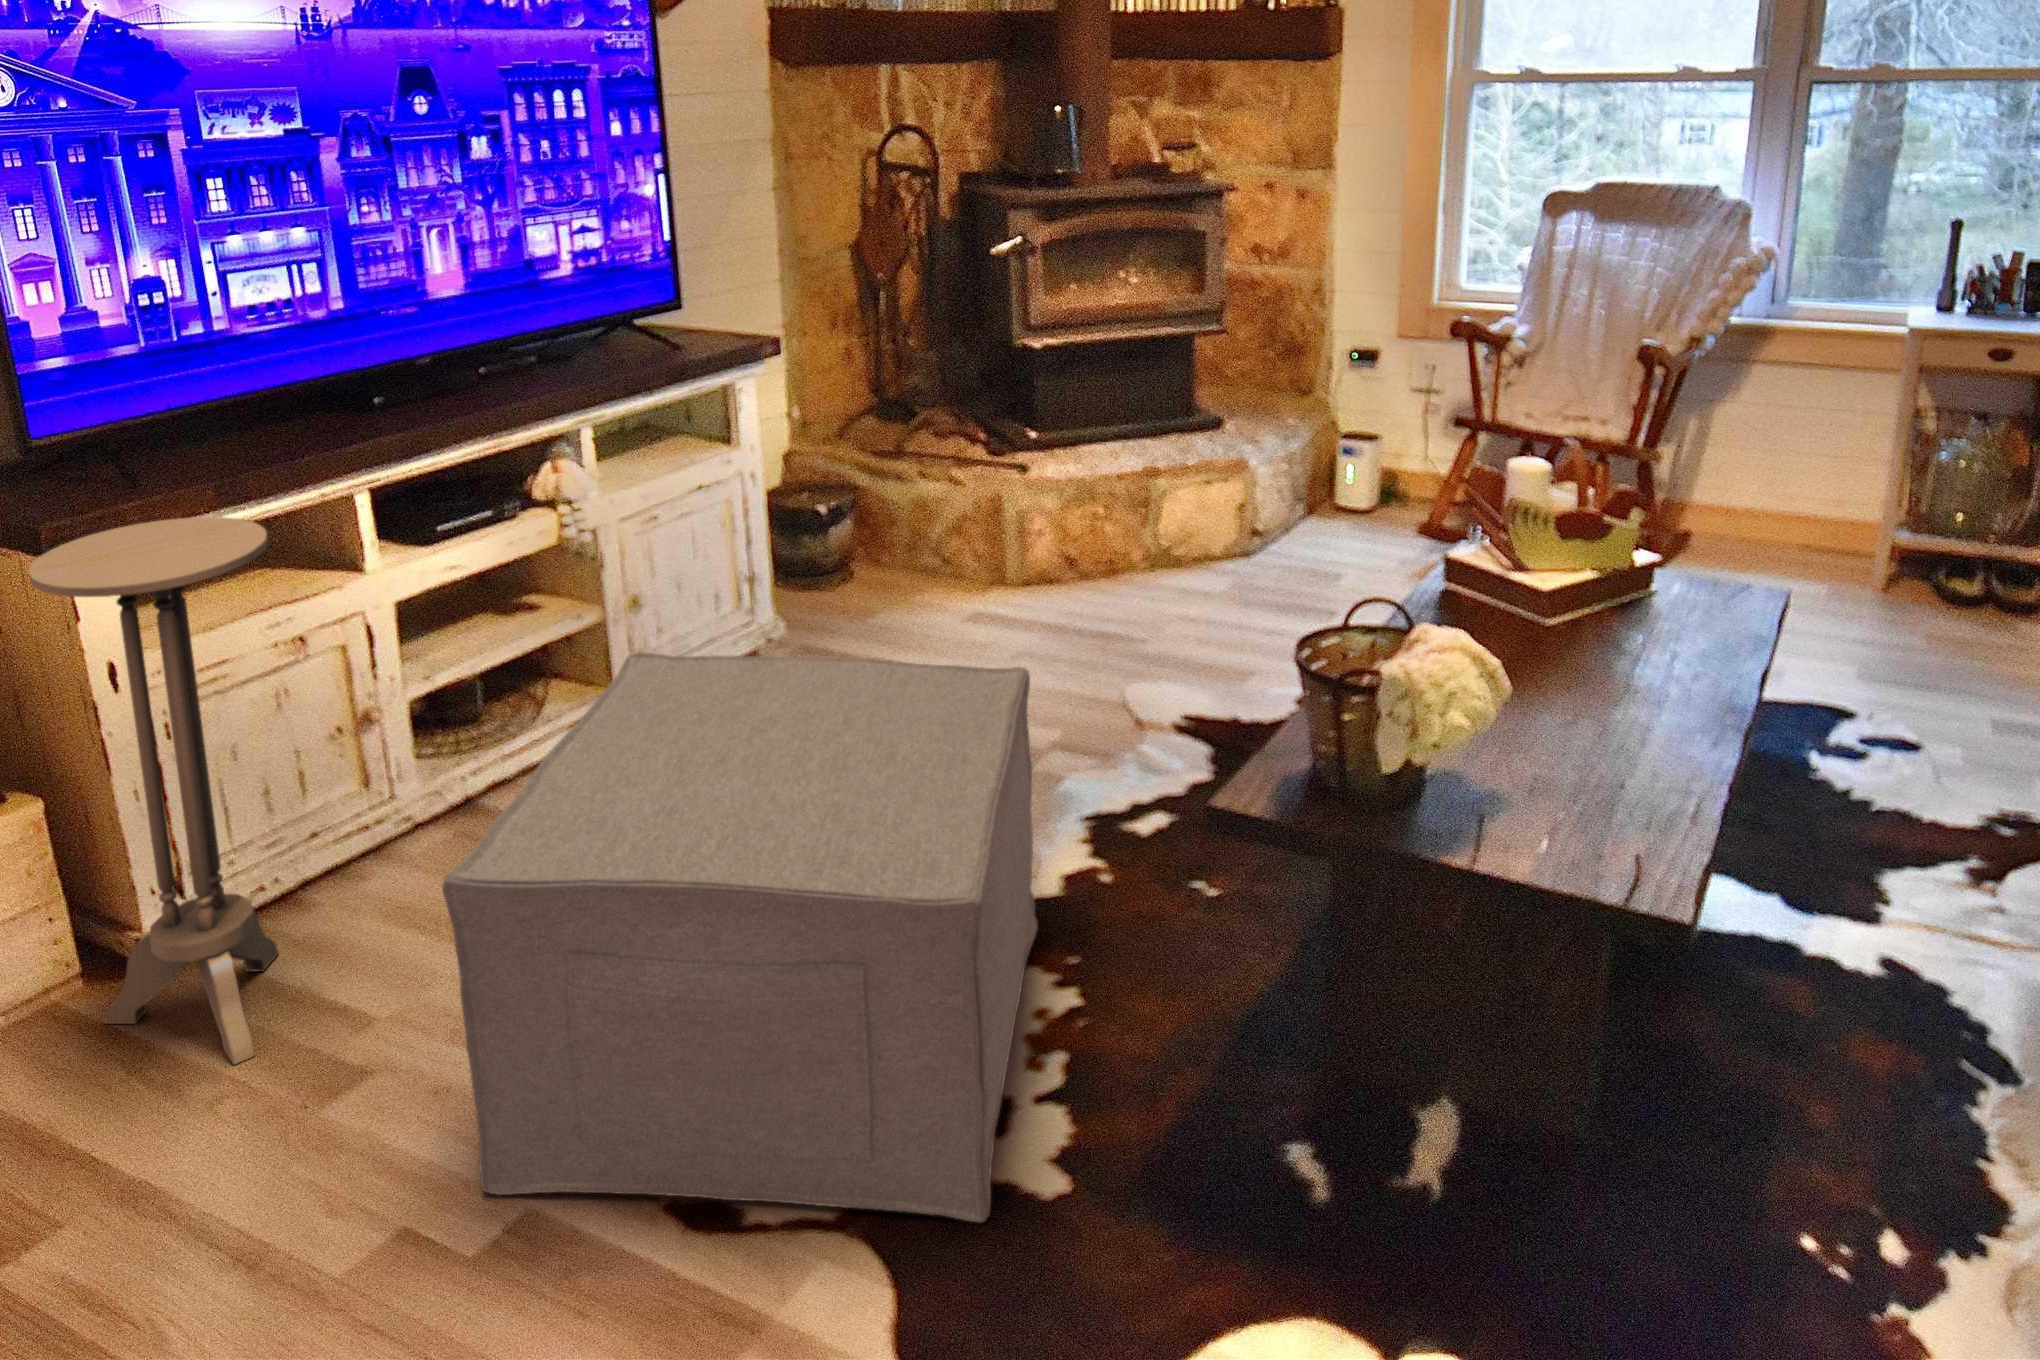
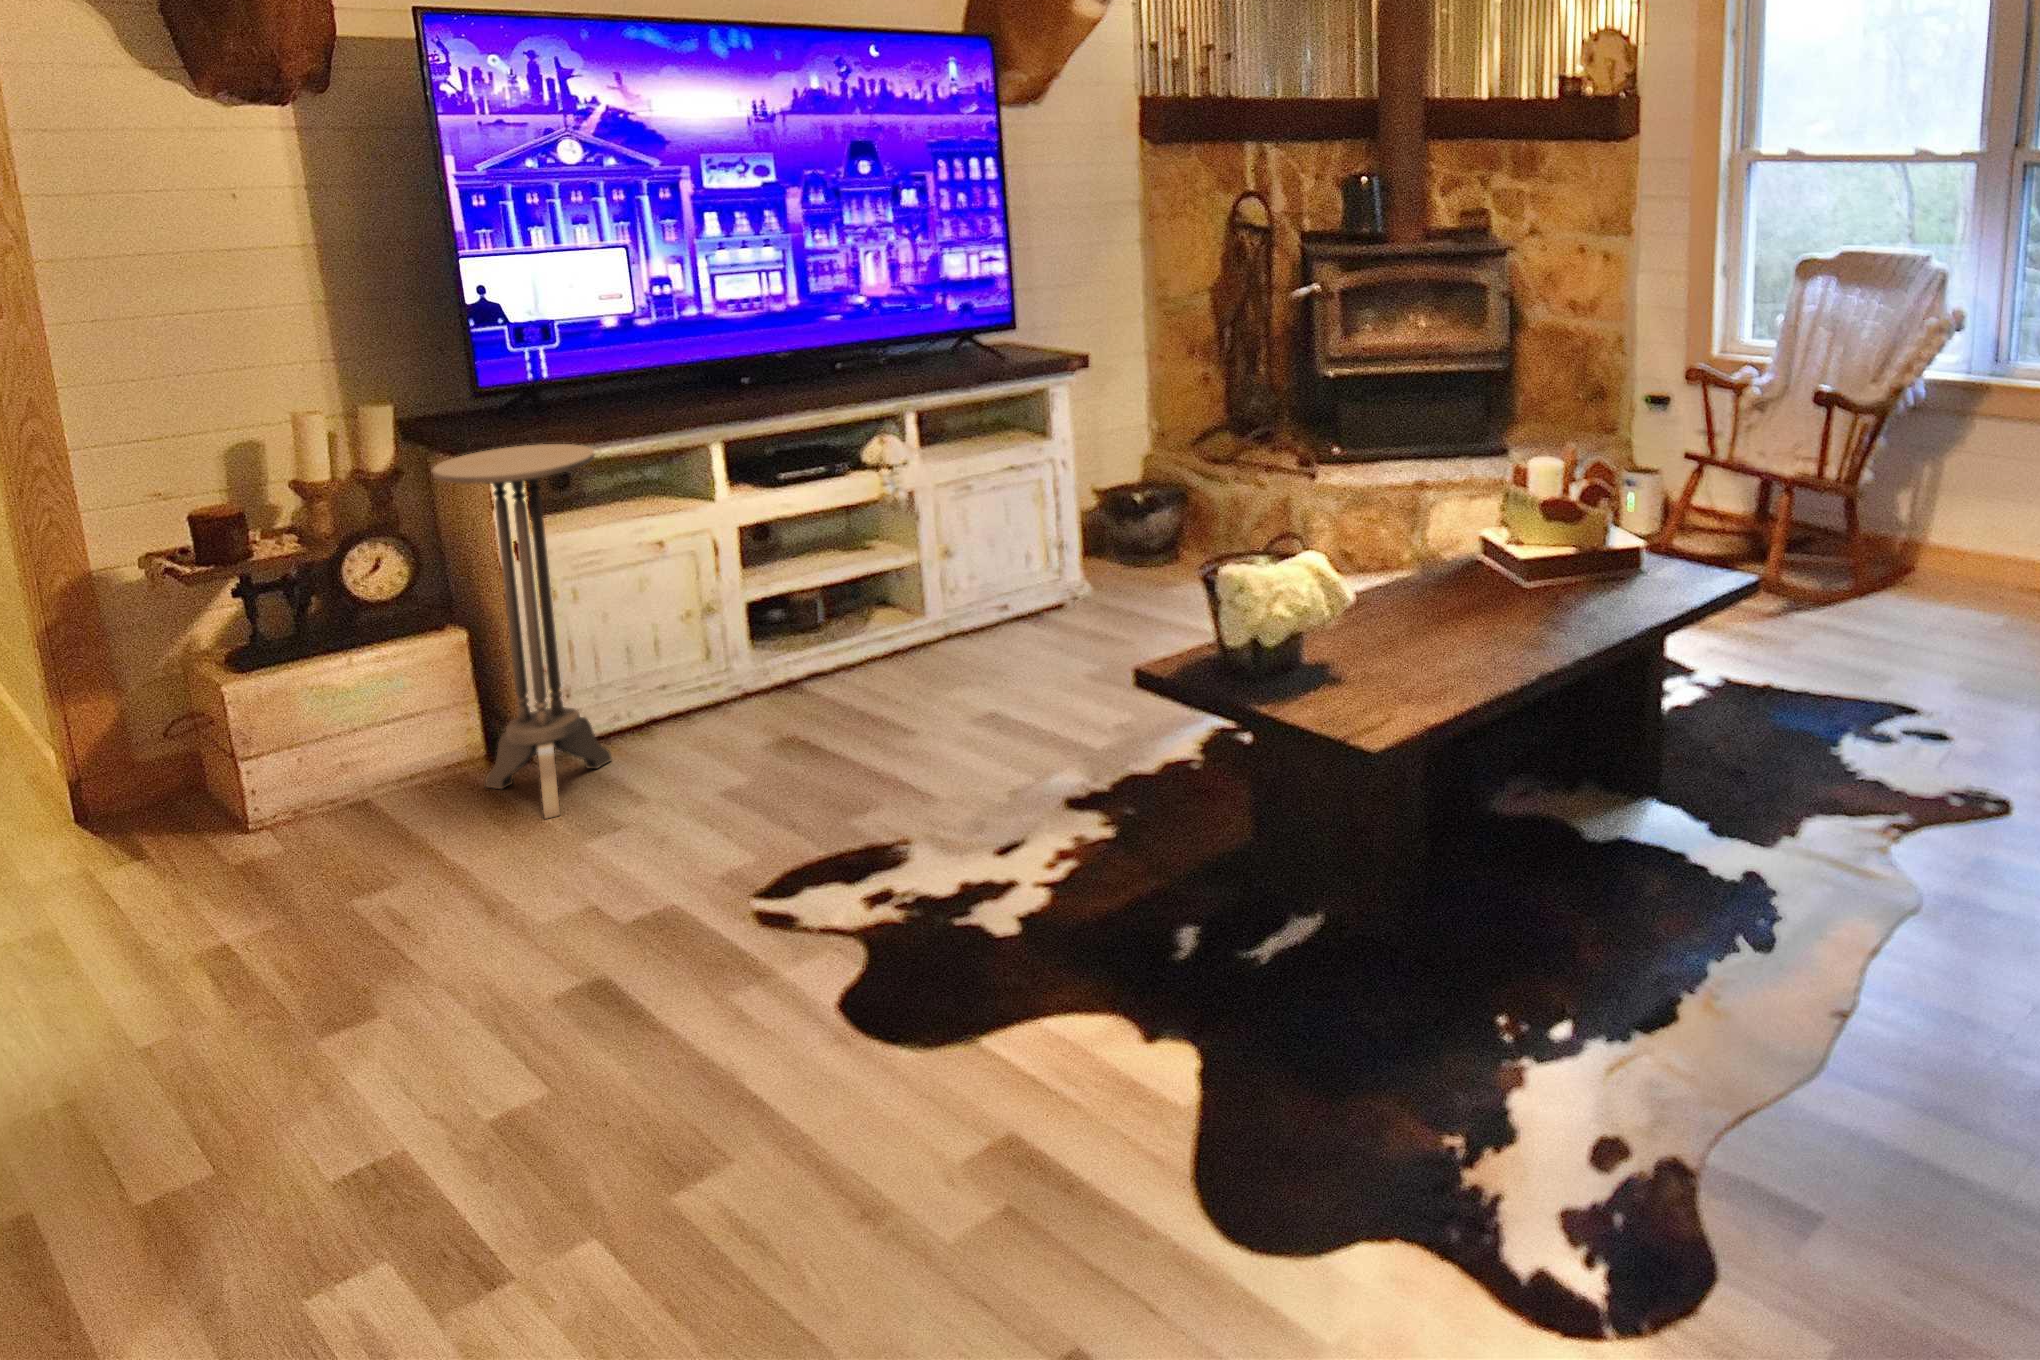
ottoman: present [442,653,1038,1222] -> none [612,566,1124,966]

